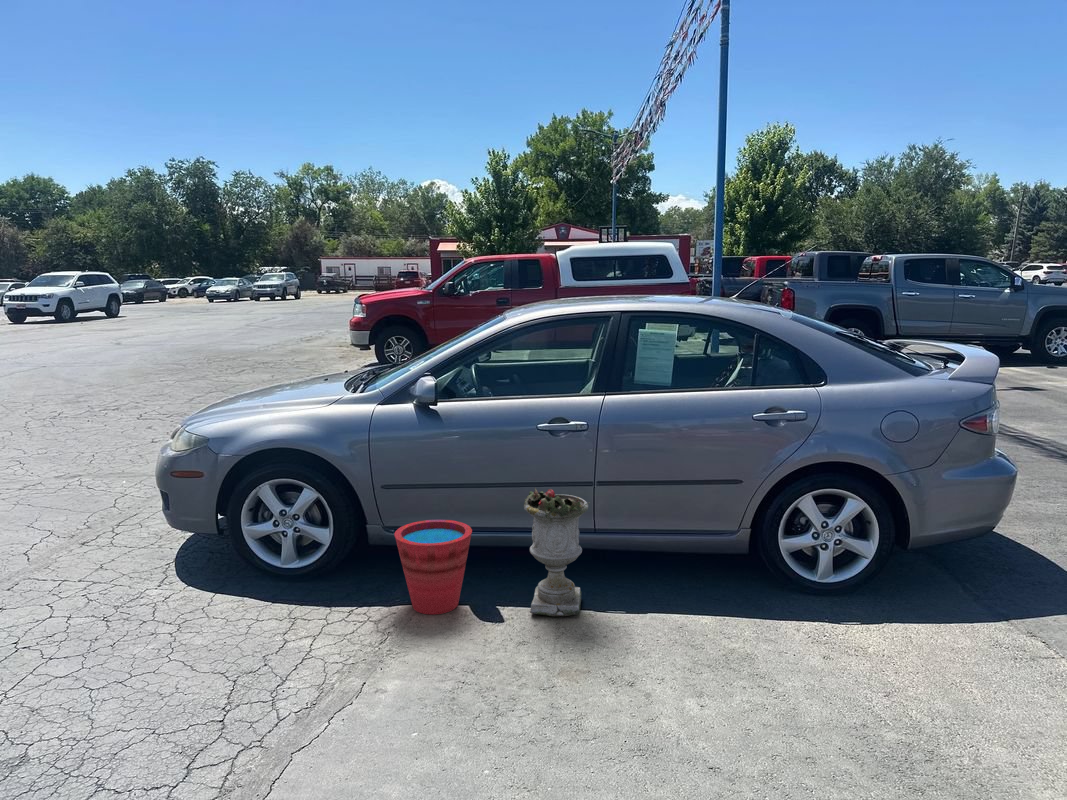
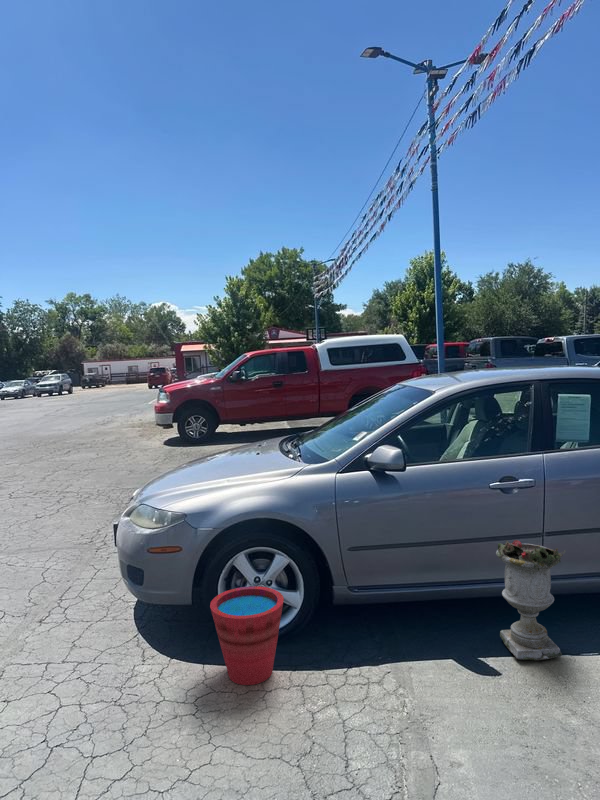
bucket: present [394,520,472,614] -> present [210,586,284,685]

